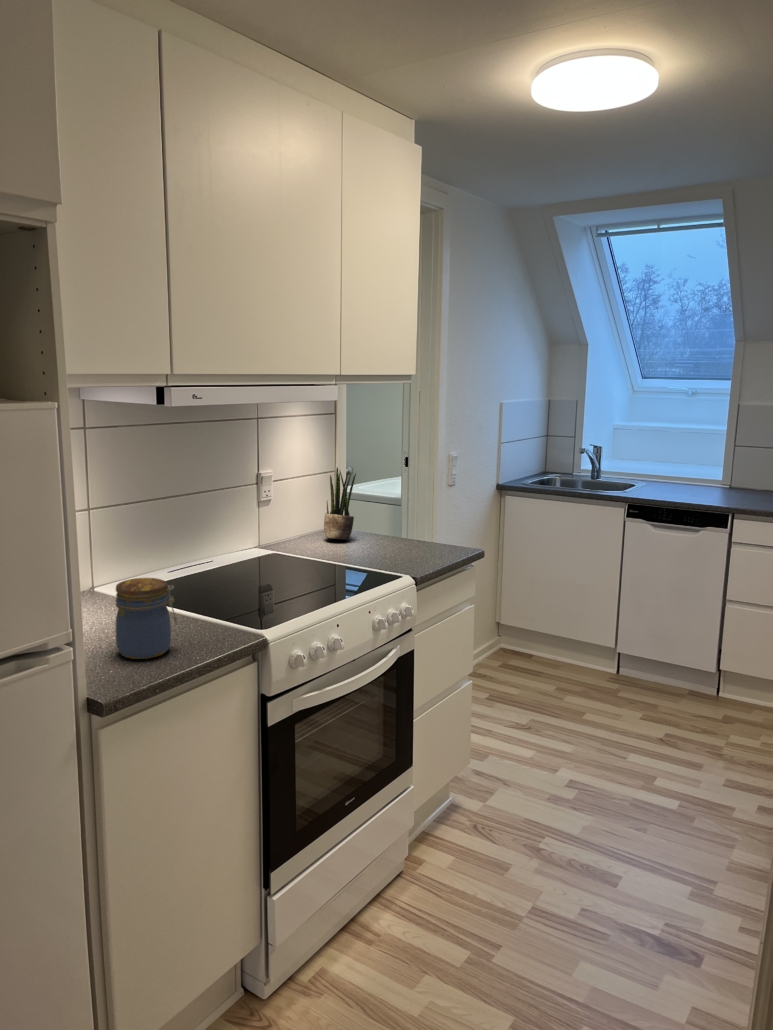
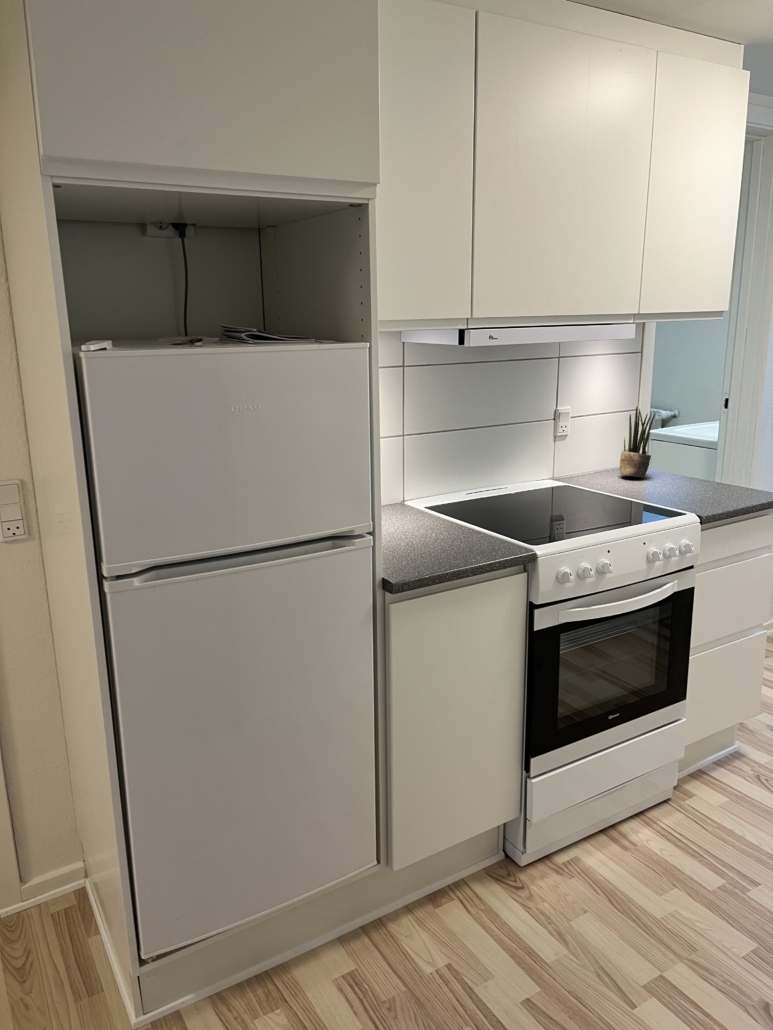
jar: present [116,578,176,659] -> none [411,491,460,557]

